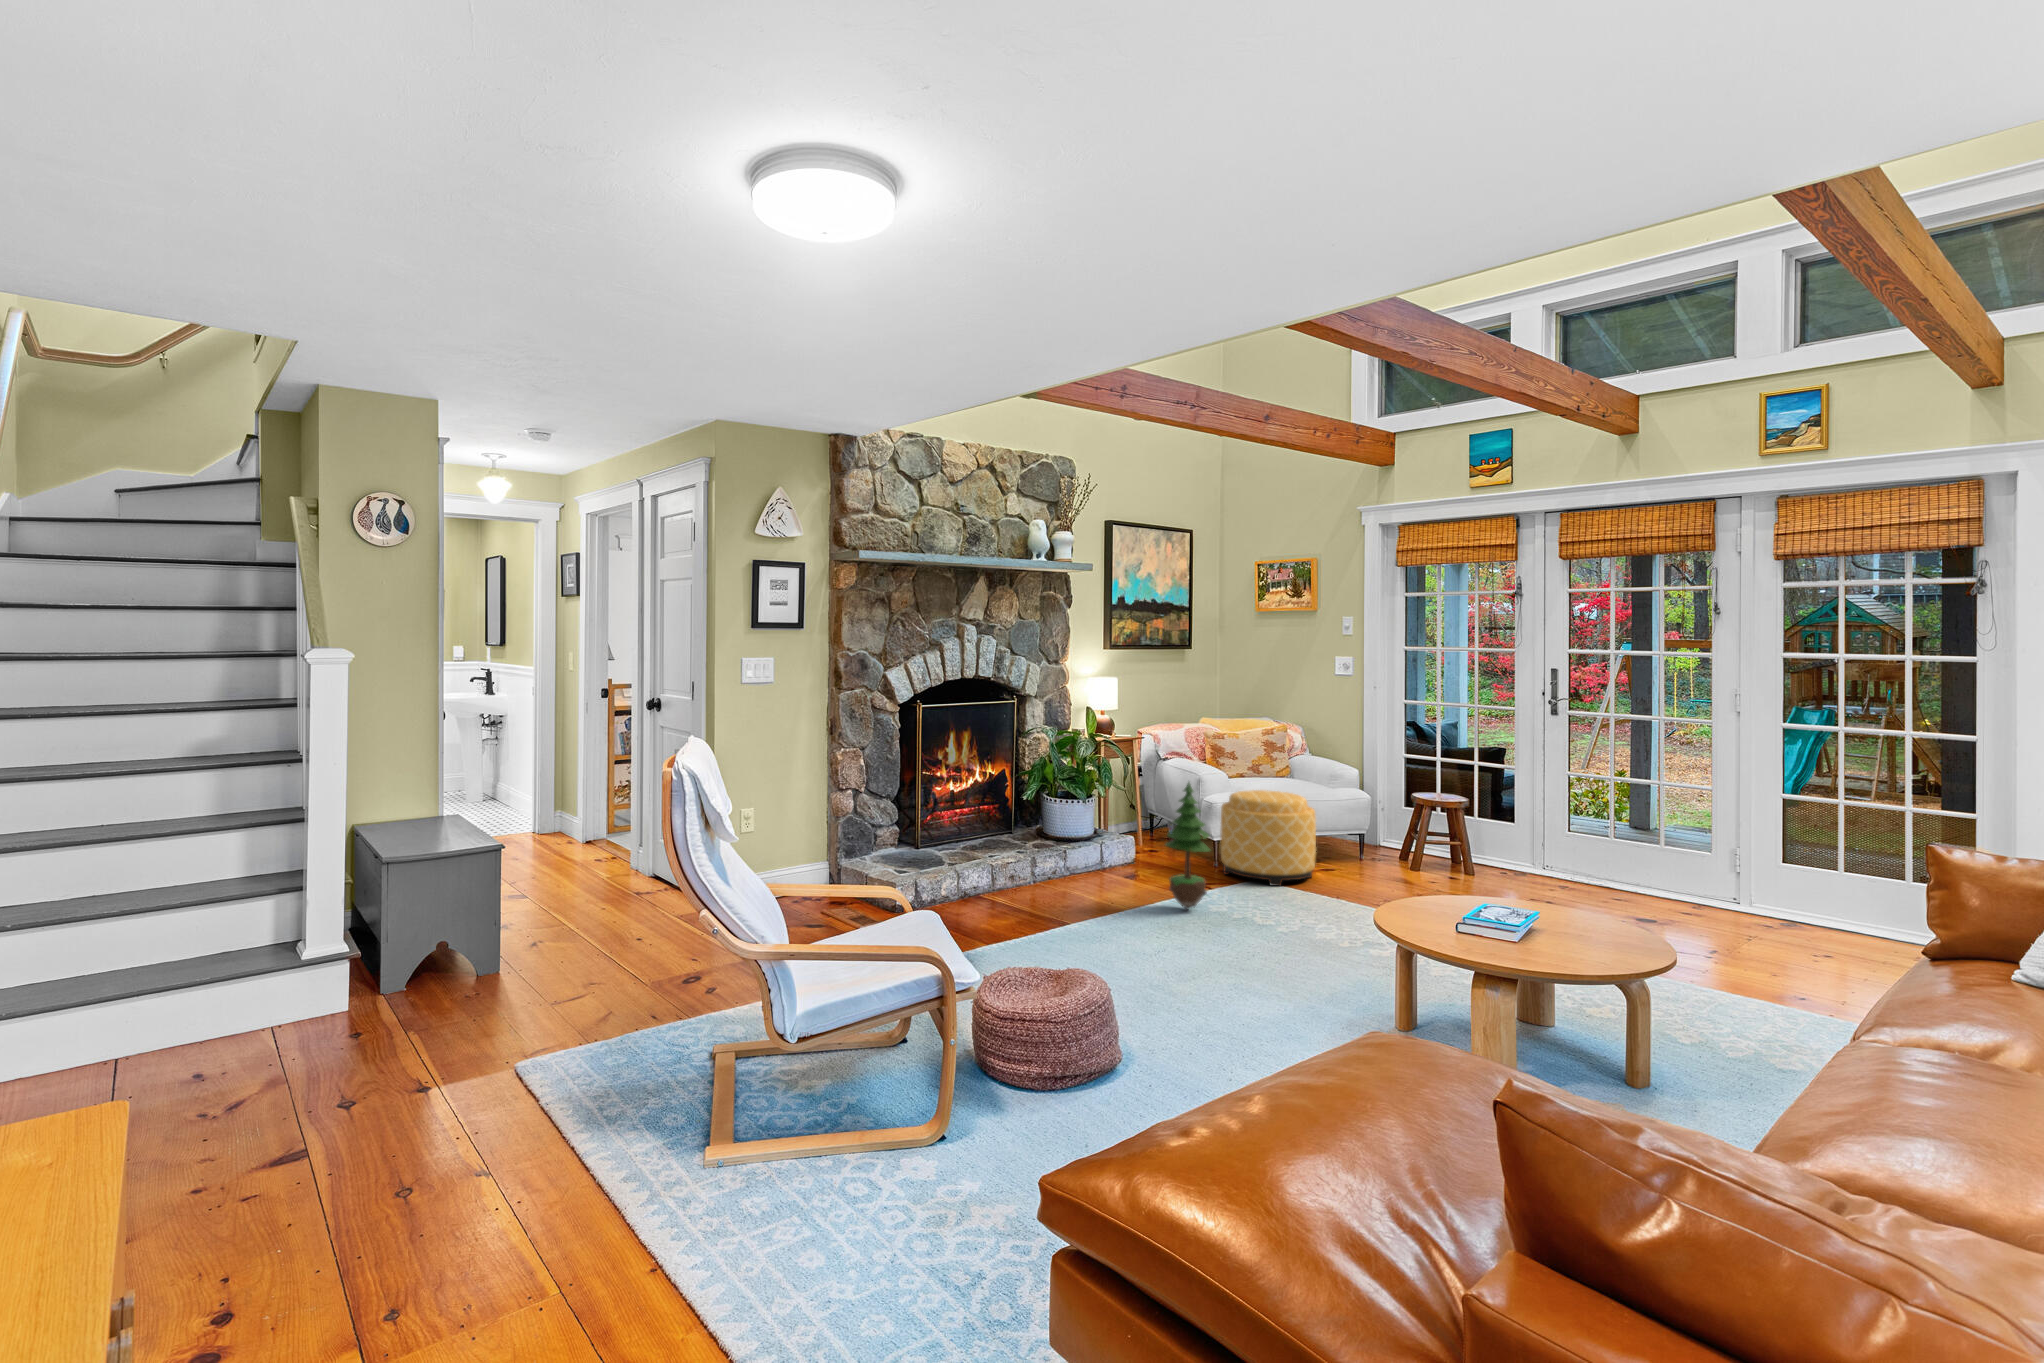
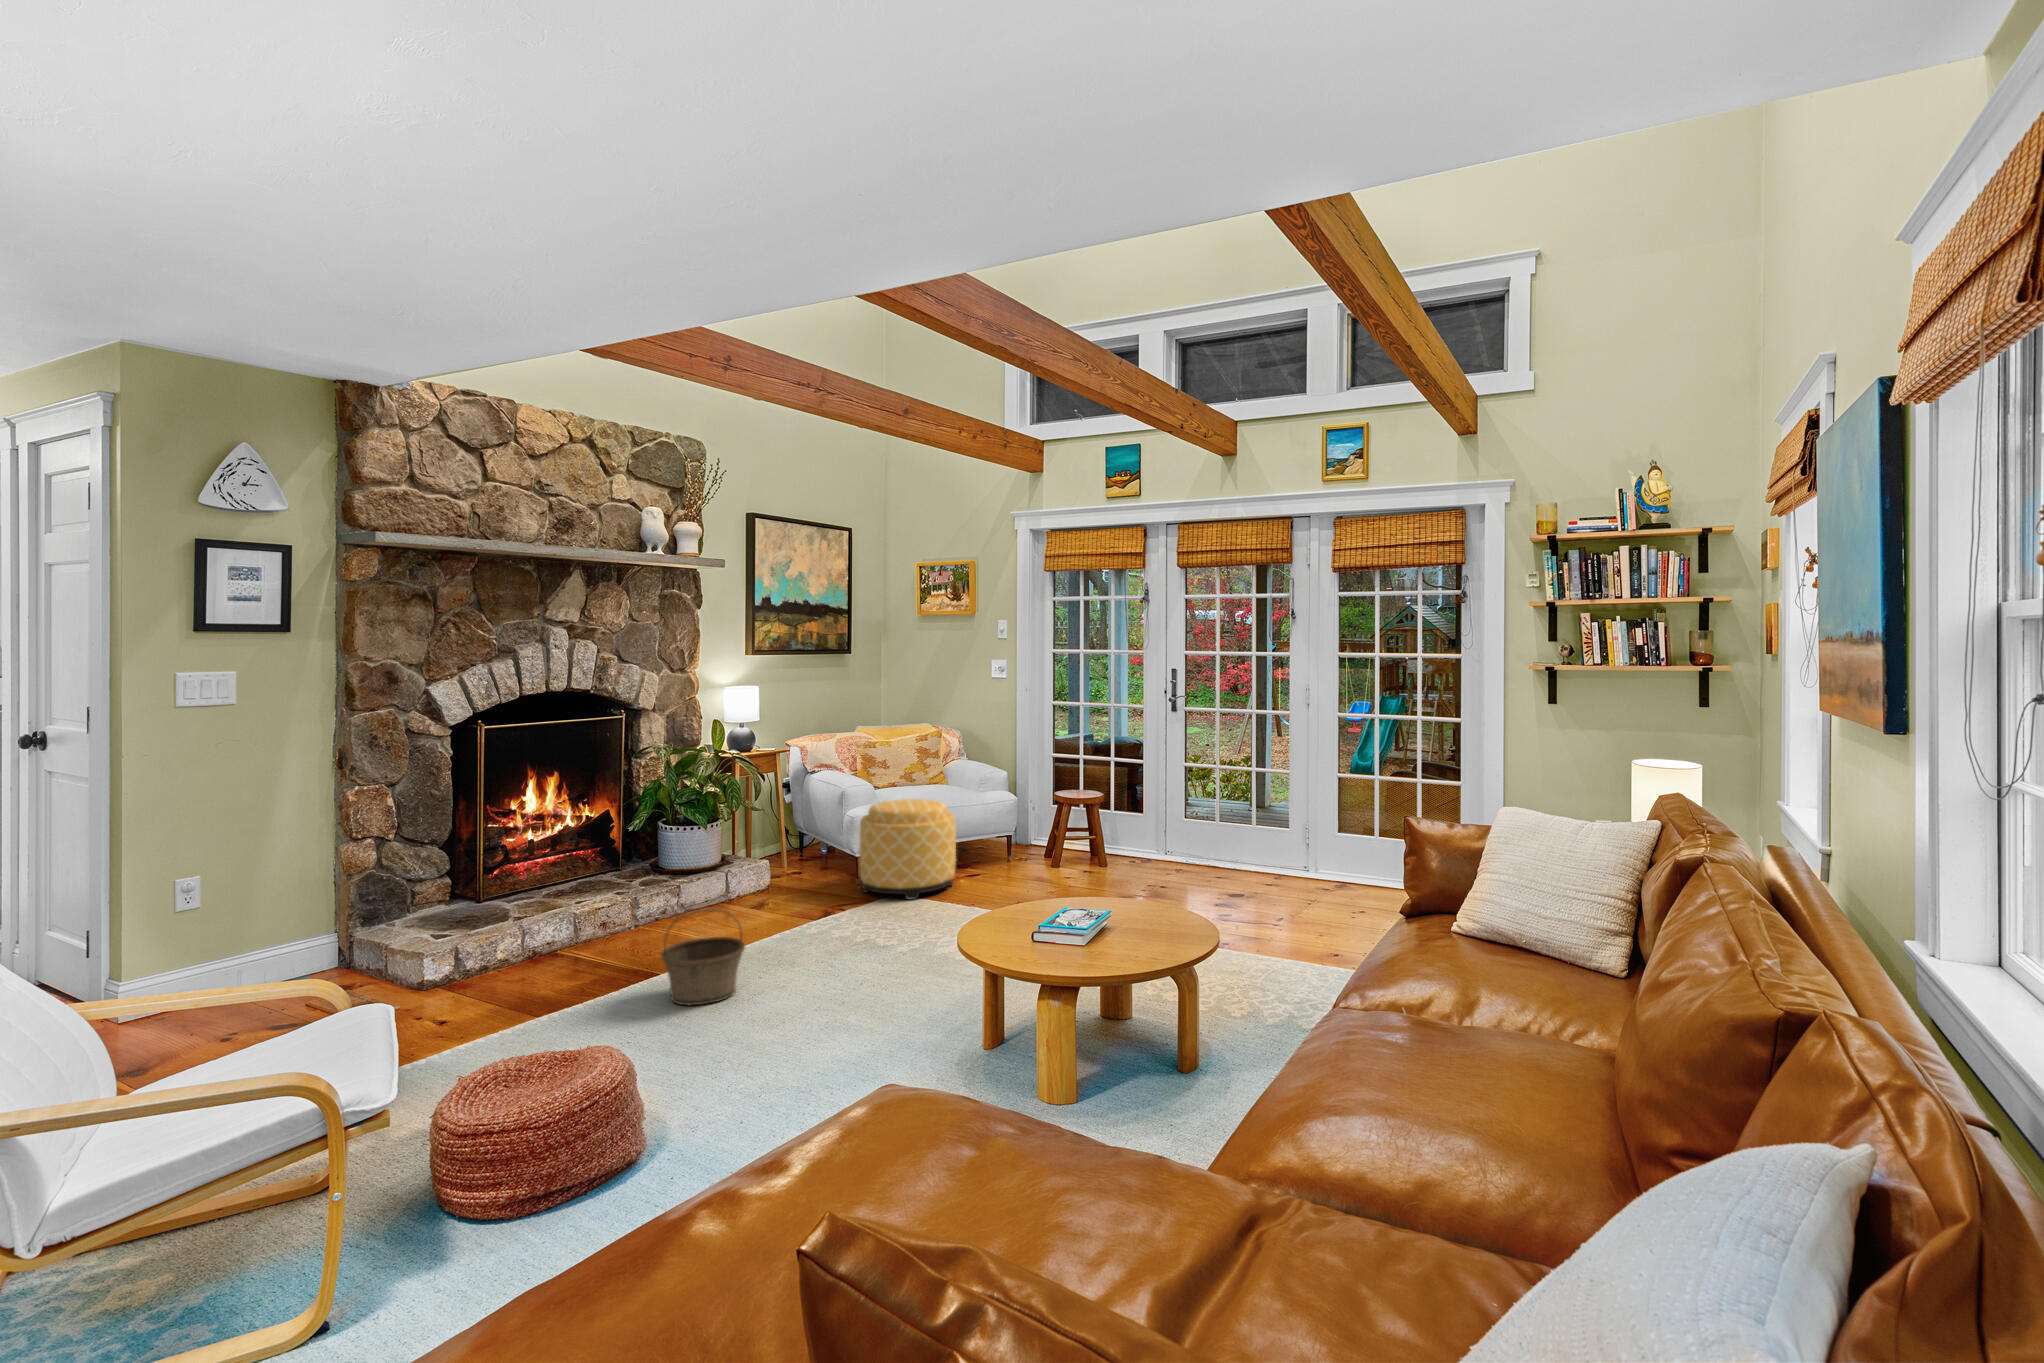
potted tree: present [1165,783,1210,909] -> none [778,798,832,941]
basket: none [1083,868,1152,949] -> present [661,908,745,1005]

